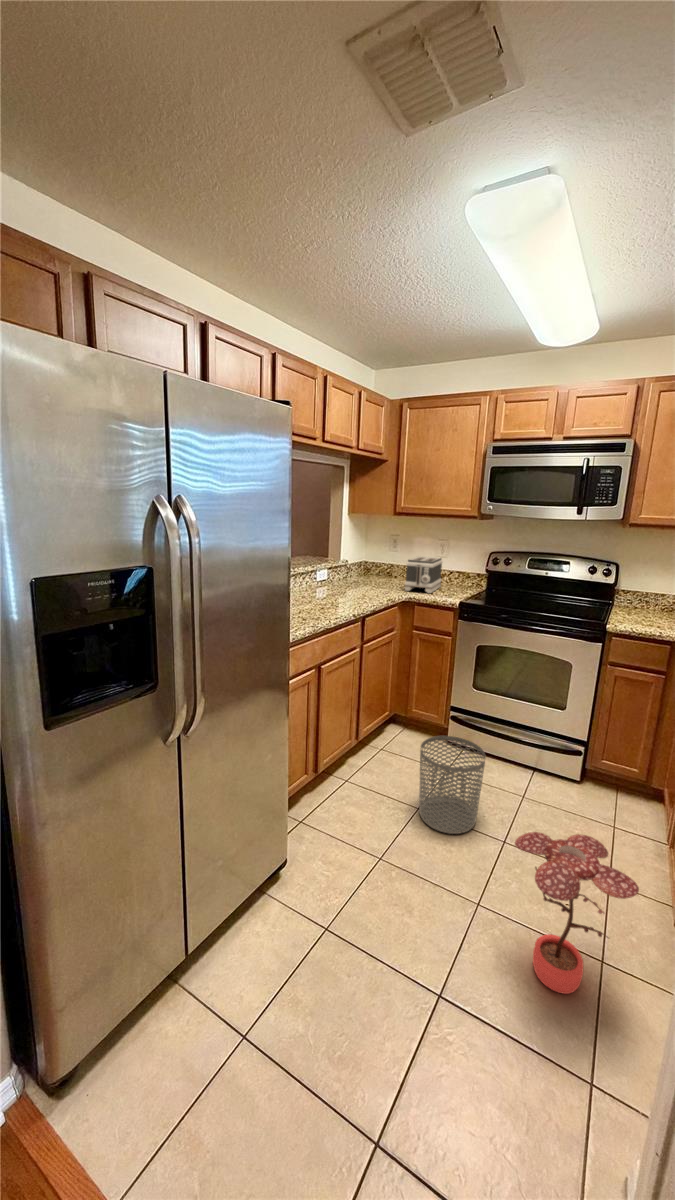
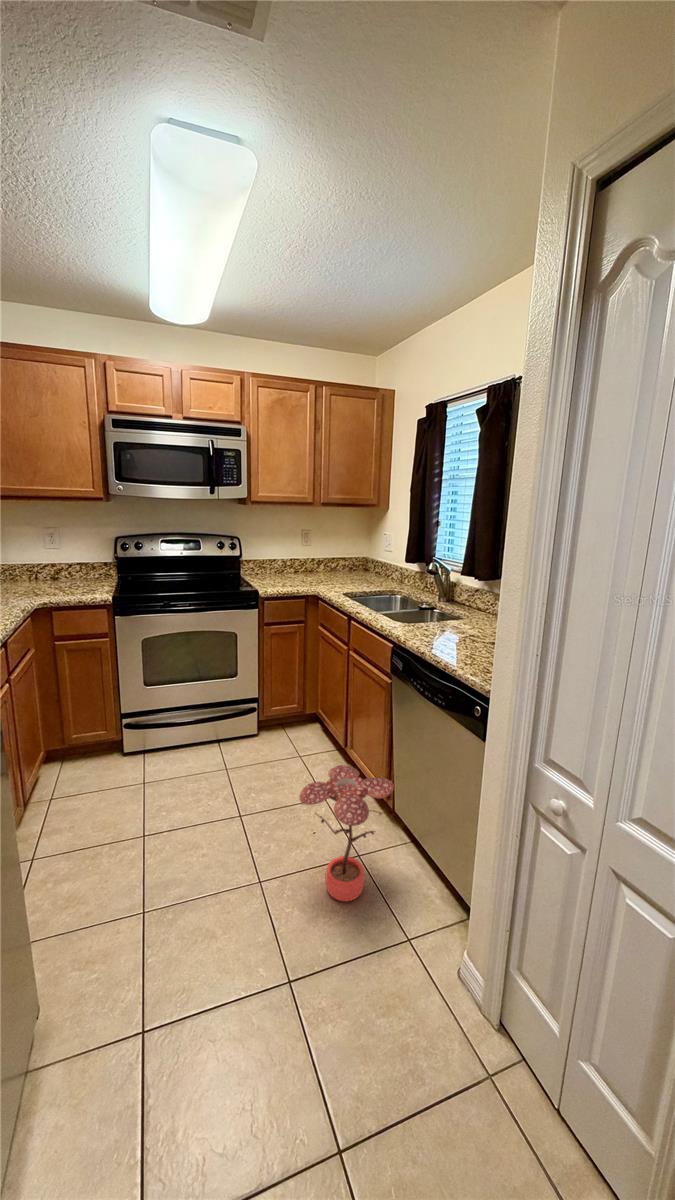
toaster: present [405,556,442,593] -> none [19,549,62,596]
waste bin: present [419,736,485,834] -> none [137,739,210,846]

